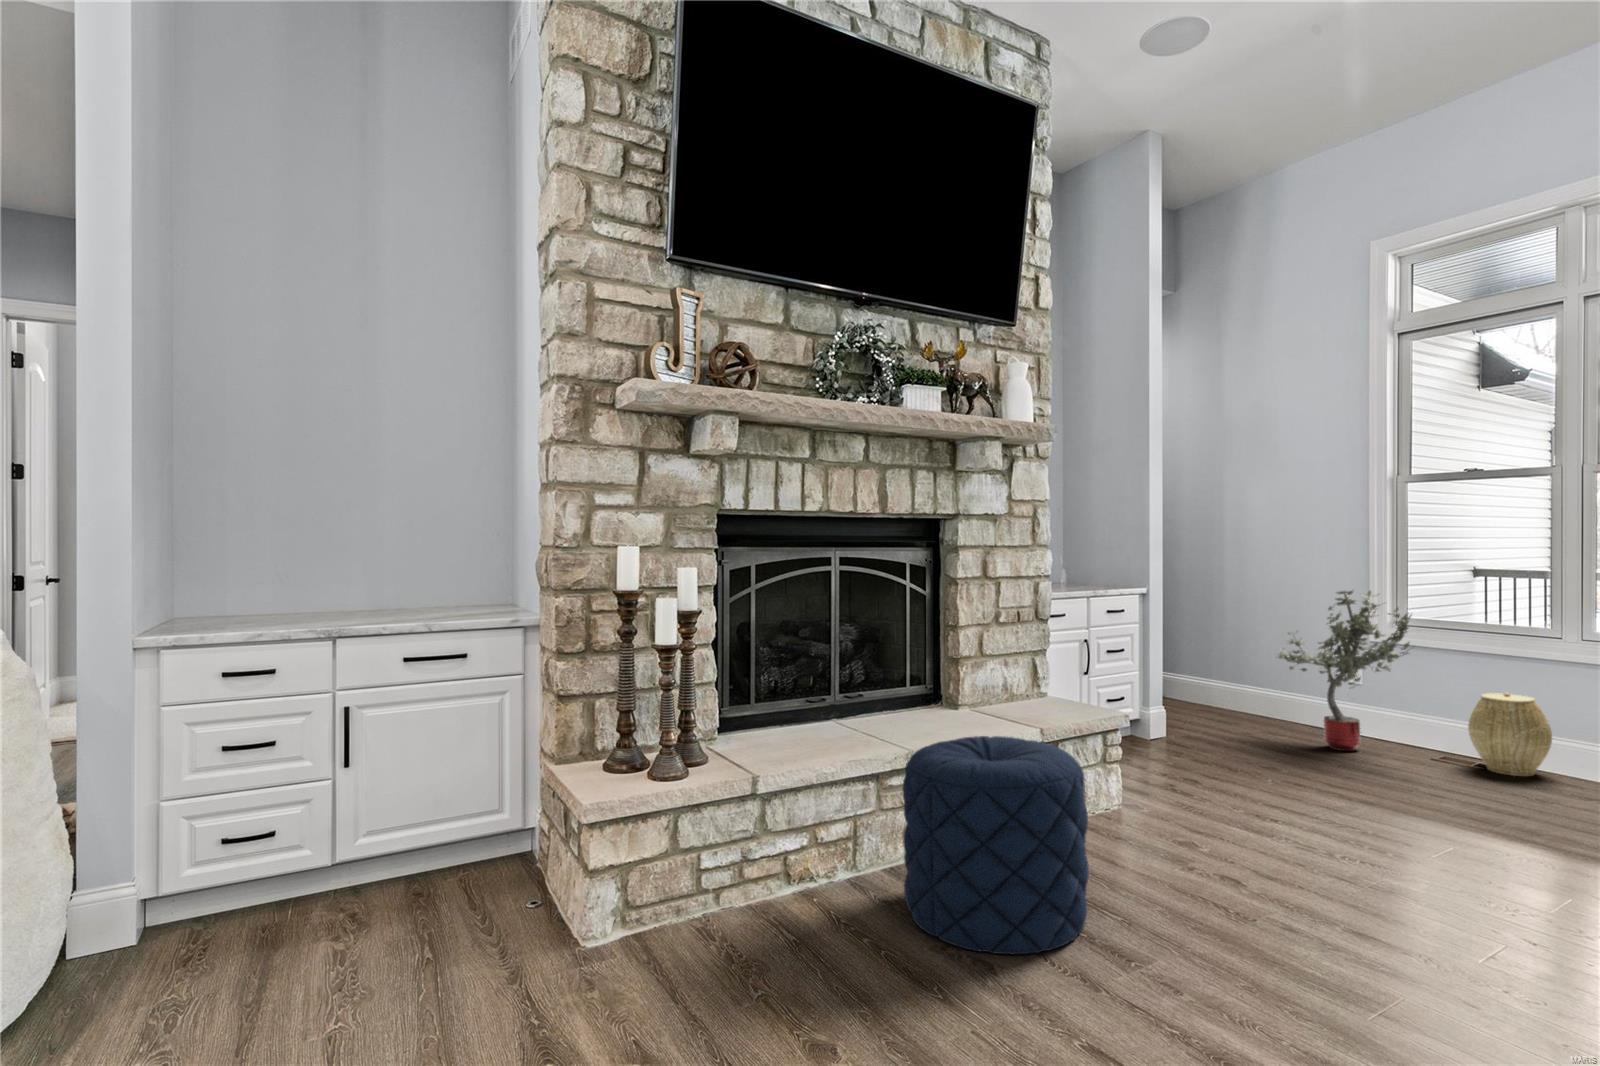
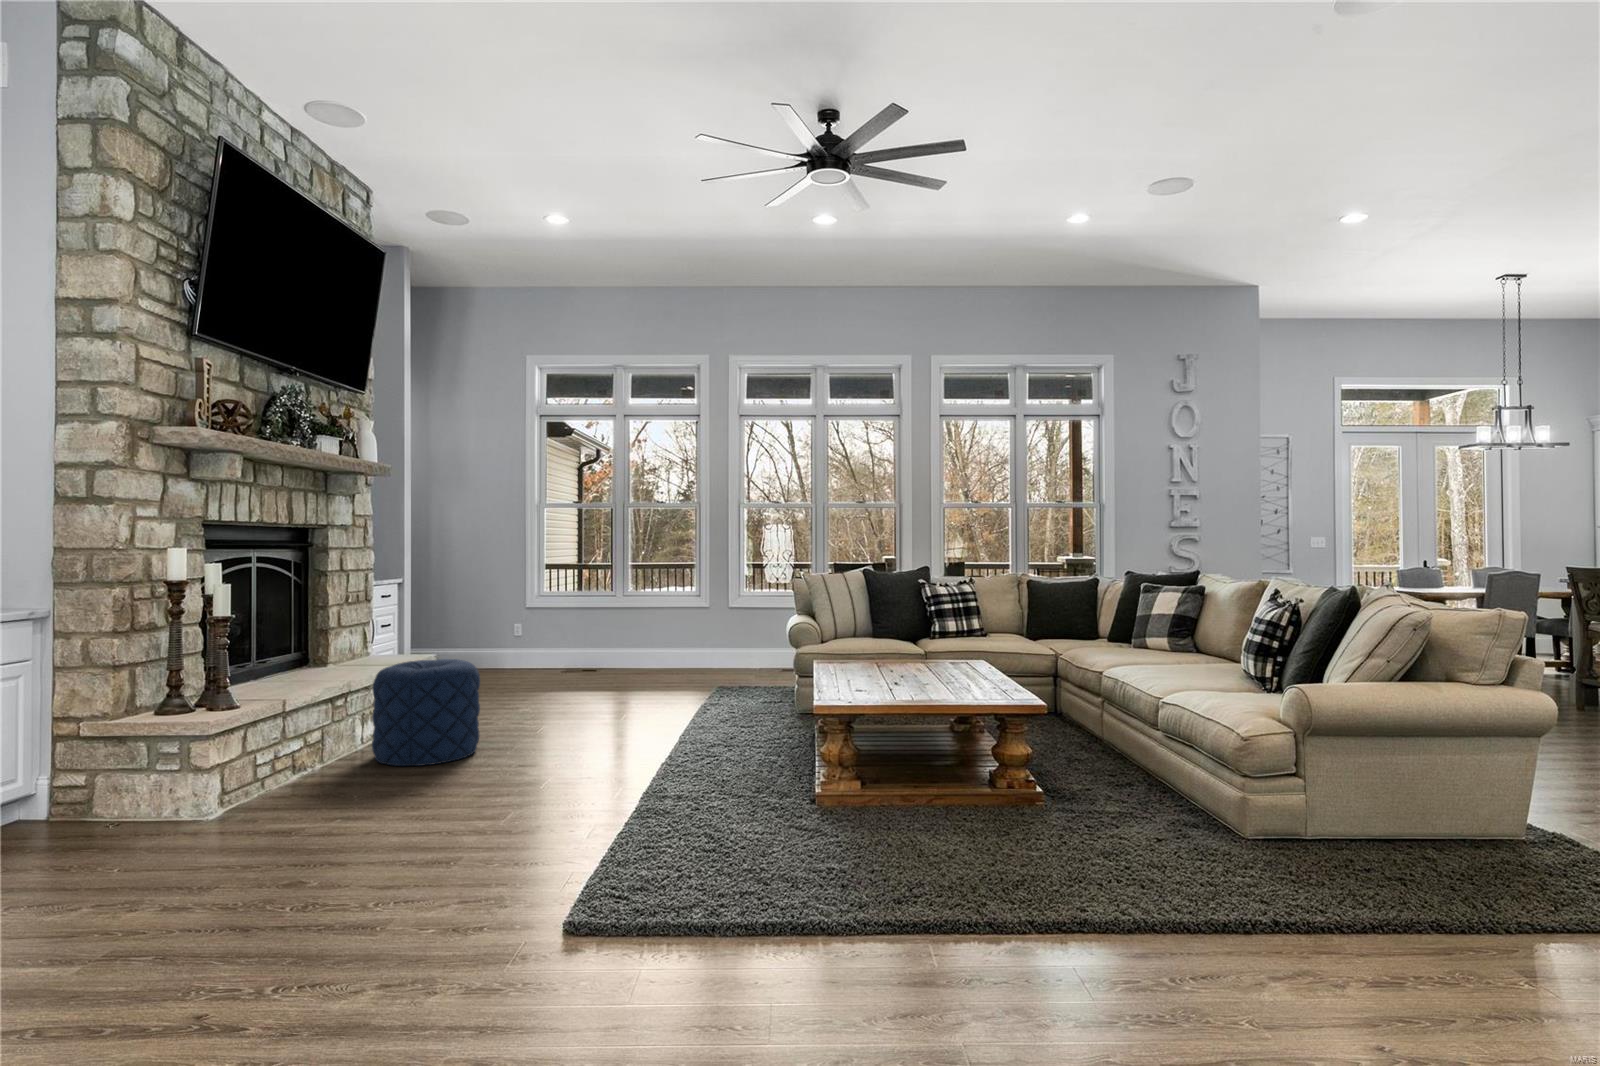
potted tree: present [1278,590,1411,751] -> none [469,576,549,674]
woven basket: present [1468,693,1552,776] -> none [572,628,606,671]

